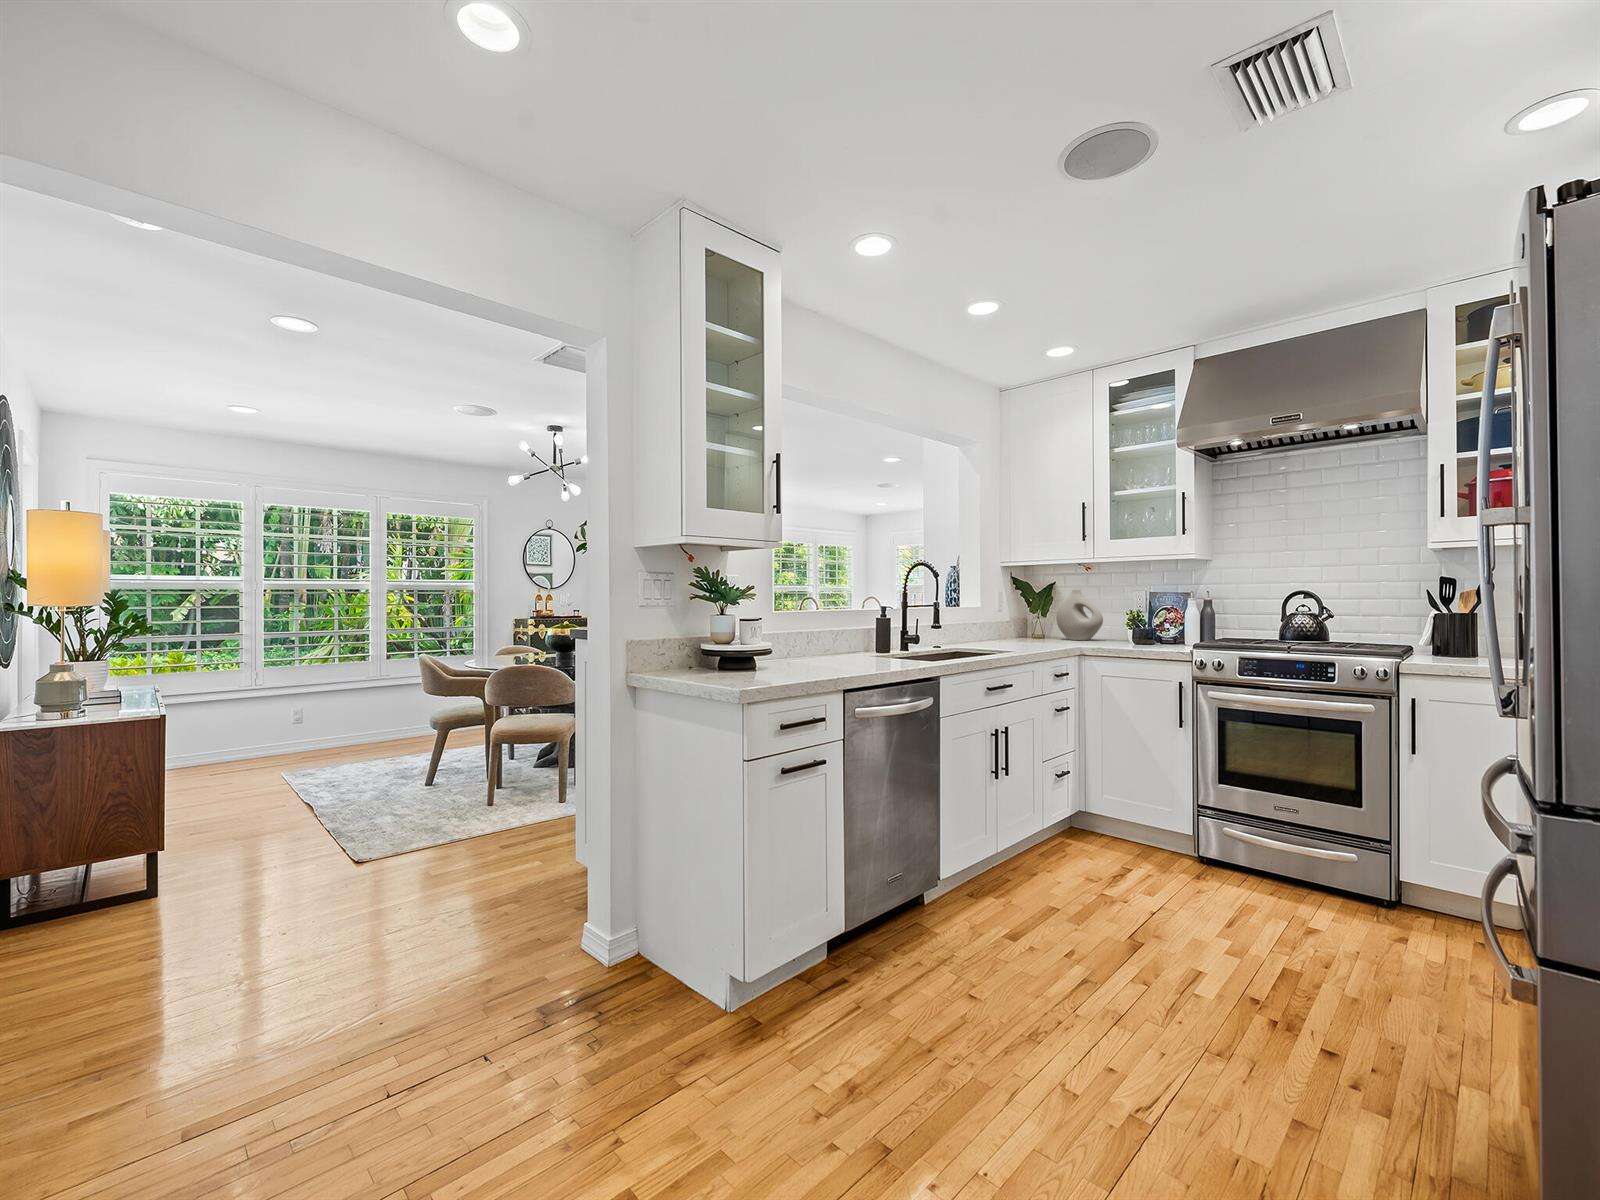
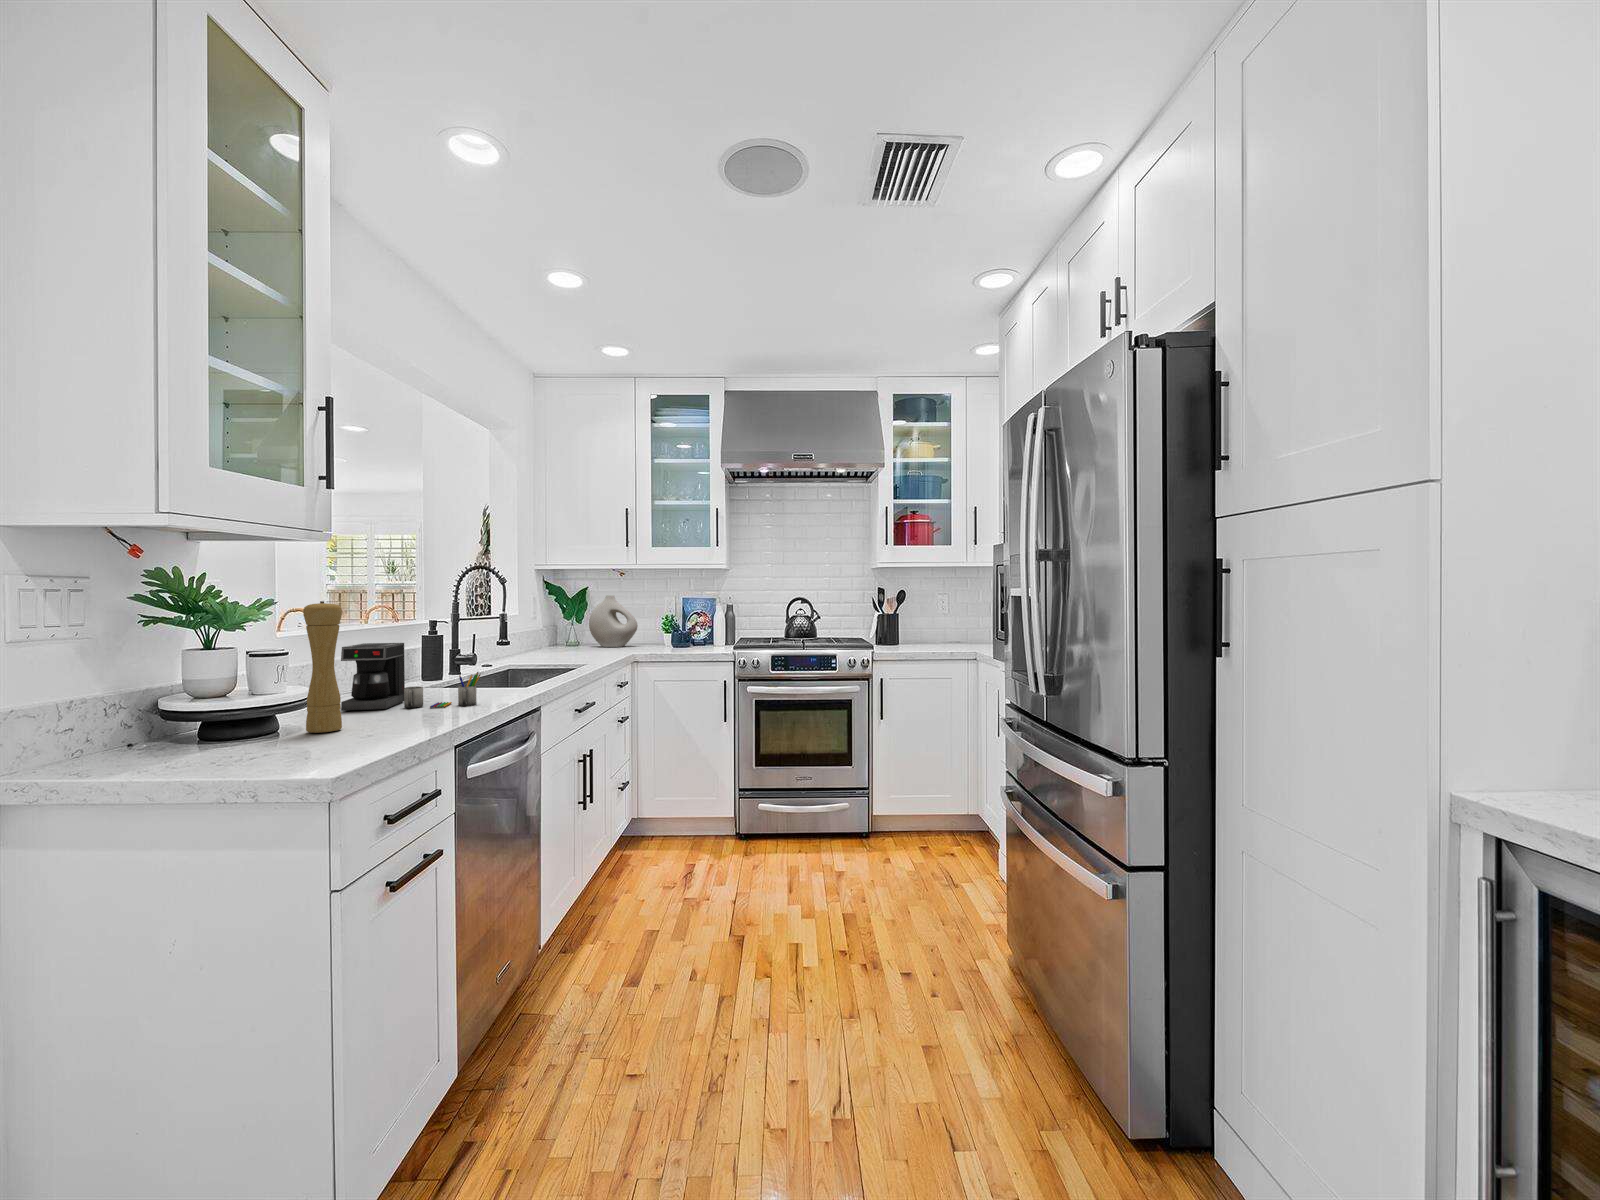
pepper mill: none [721,587,745,683] -> present [303,601,342,733]
coffee maker: none [772,622,863,676] -> present [341,643,481,711]

